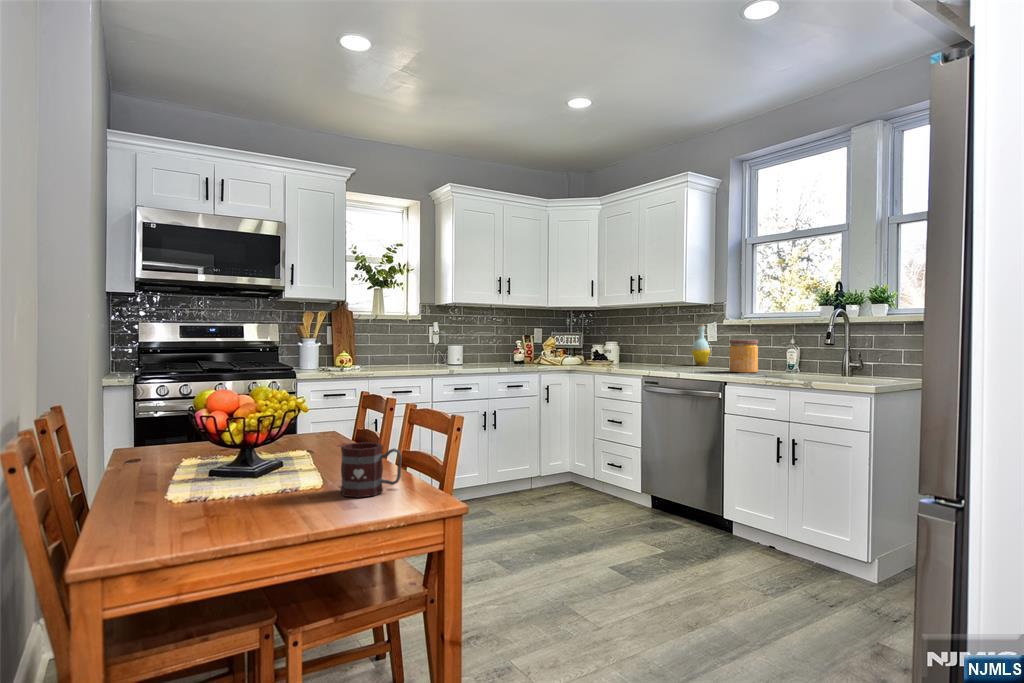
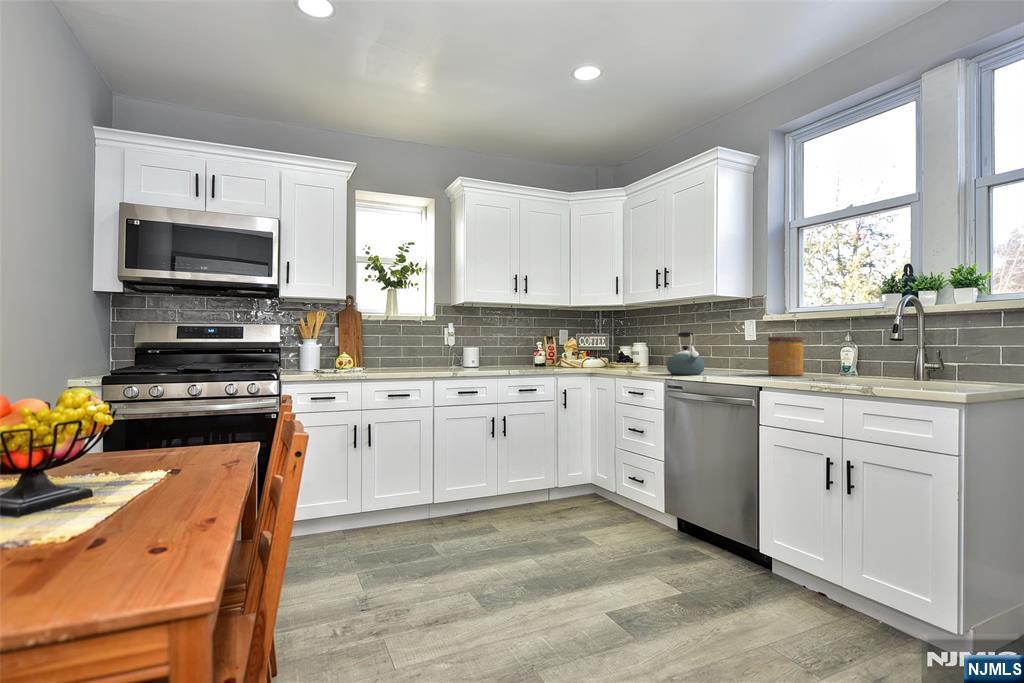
bottle: present [692,324,711,366] -> none [726,321,751,368]
kettle: none [644,335,676,372] -> present [667,332,705,375]
mug: present [341,442,402,498] -> none [63,475,168,570]

